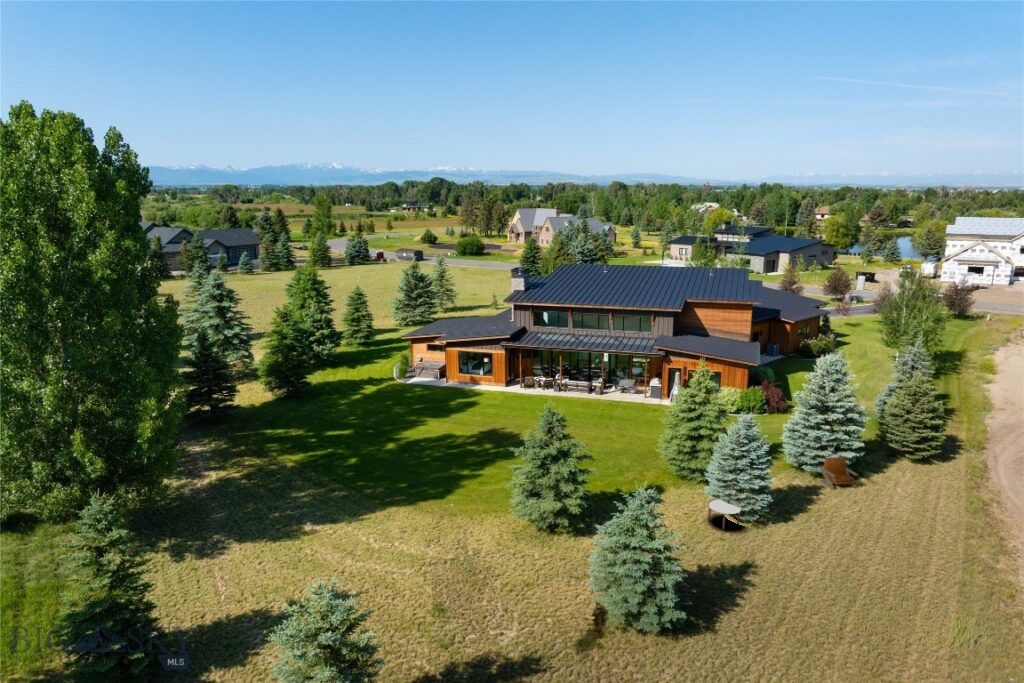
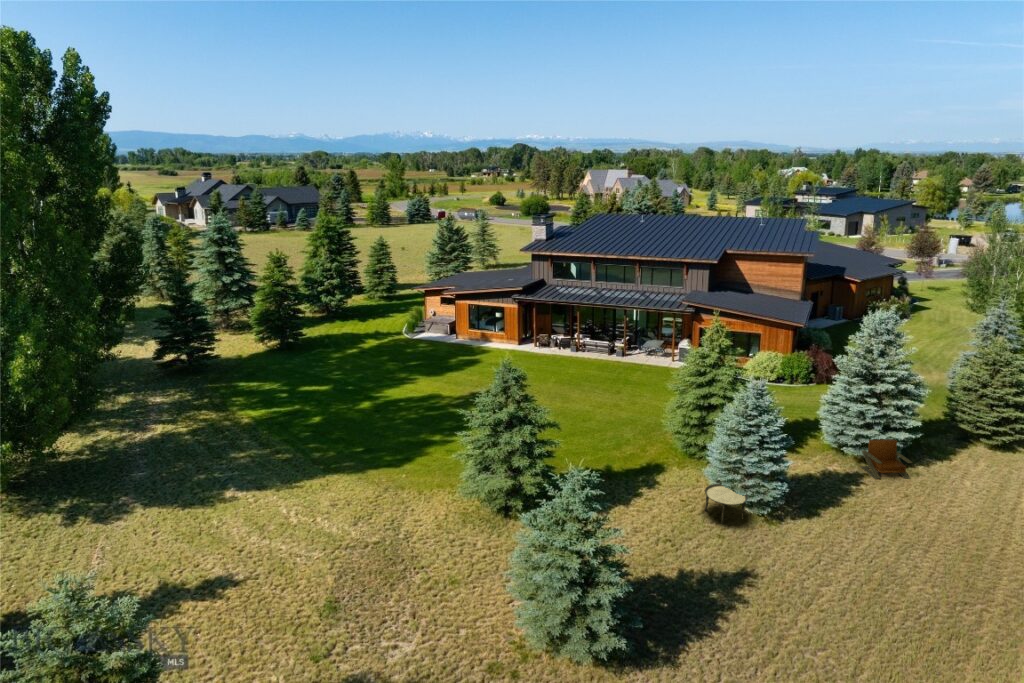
decorative plant: present [591,602,609,631] -> none [512,614,536,653]

